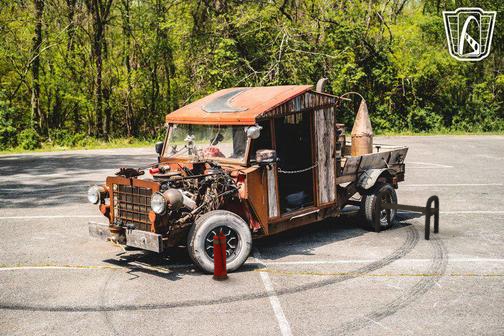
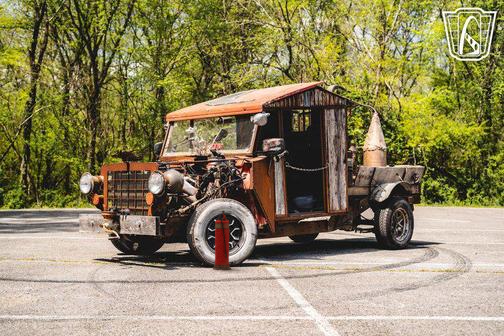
bench: present [375,191,439,240] -> none [392,206,462,253]

